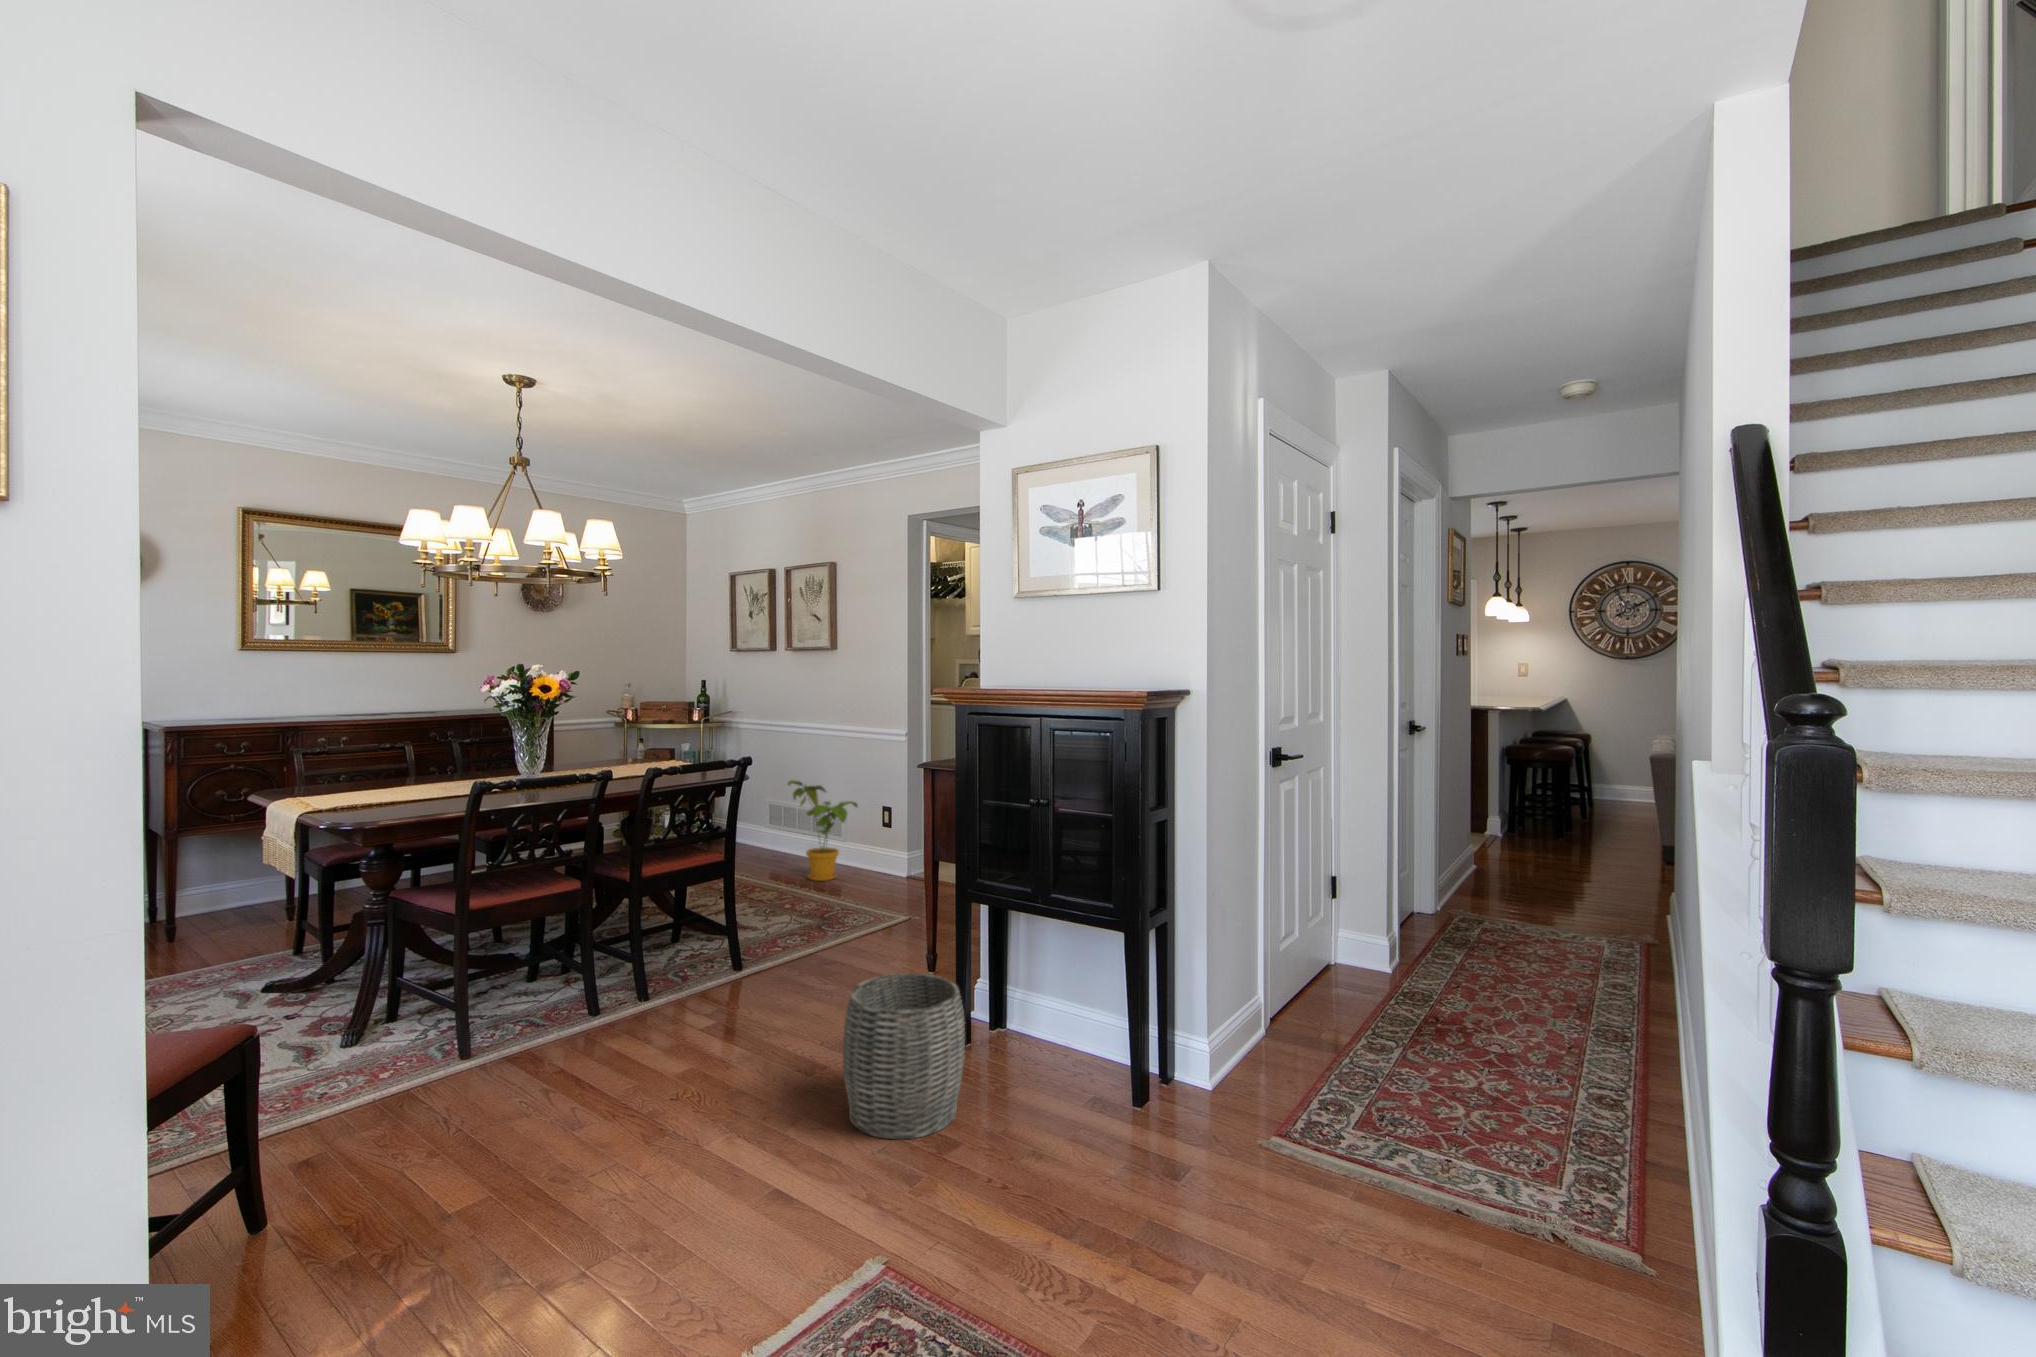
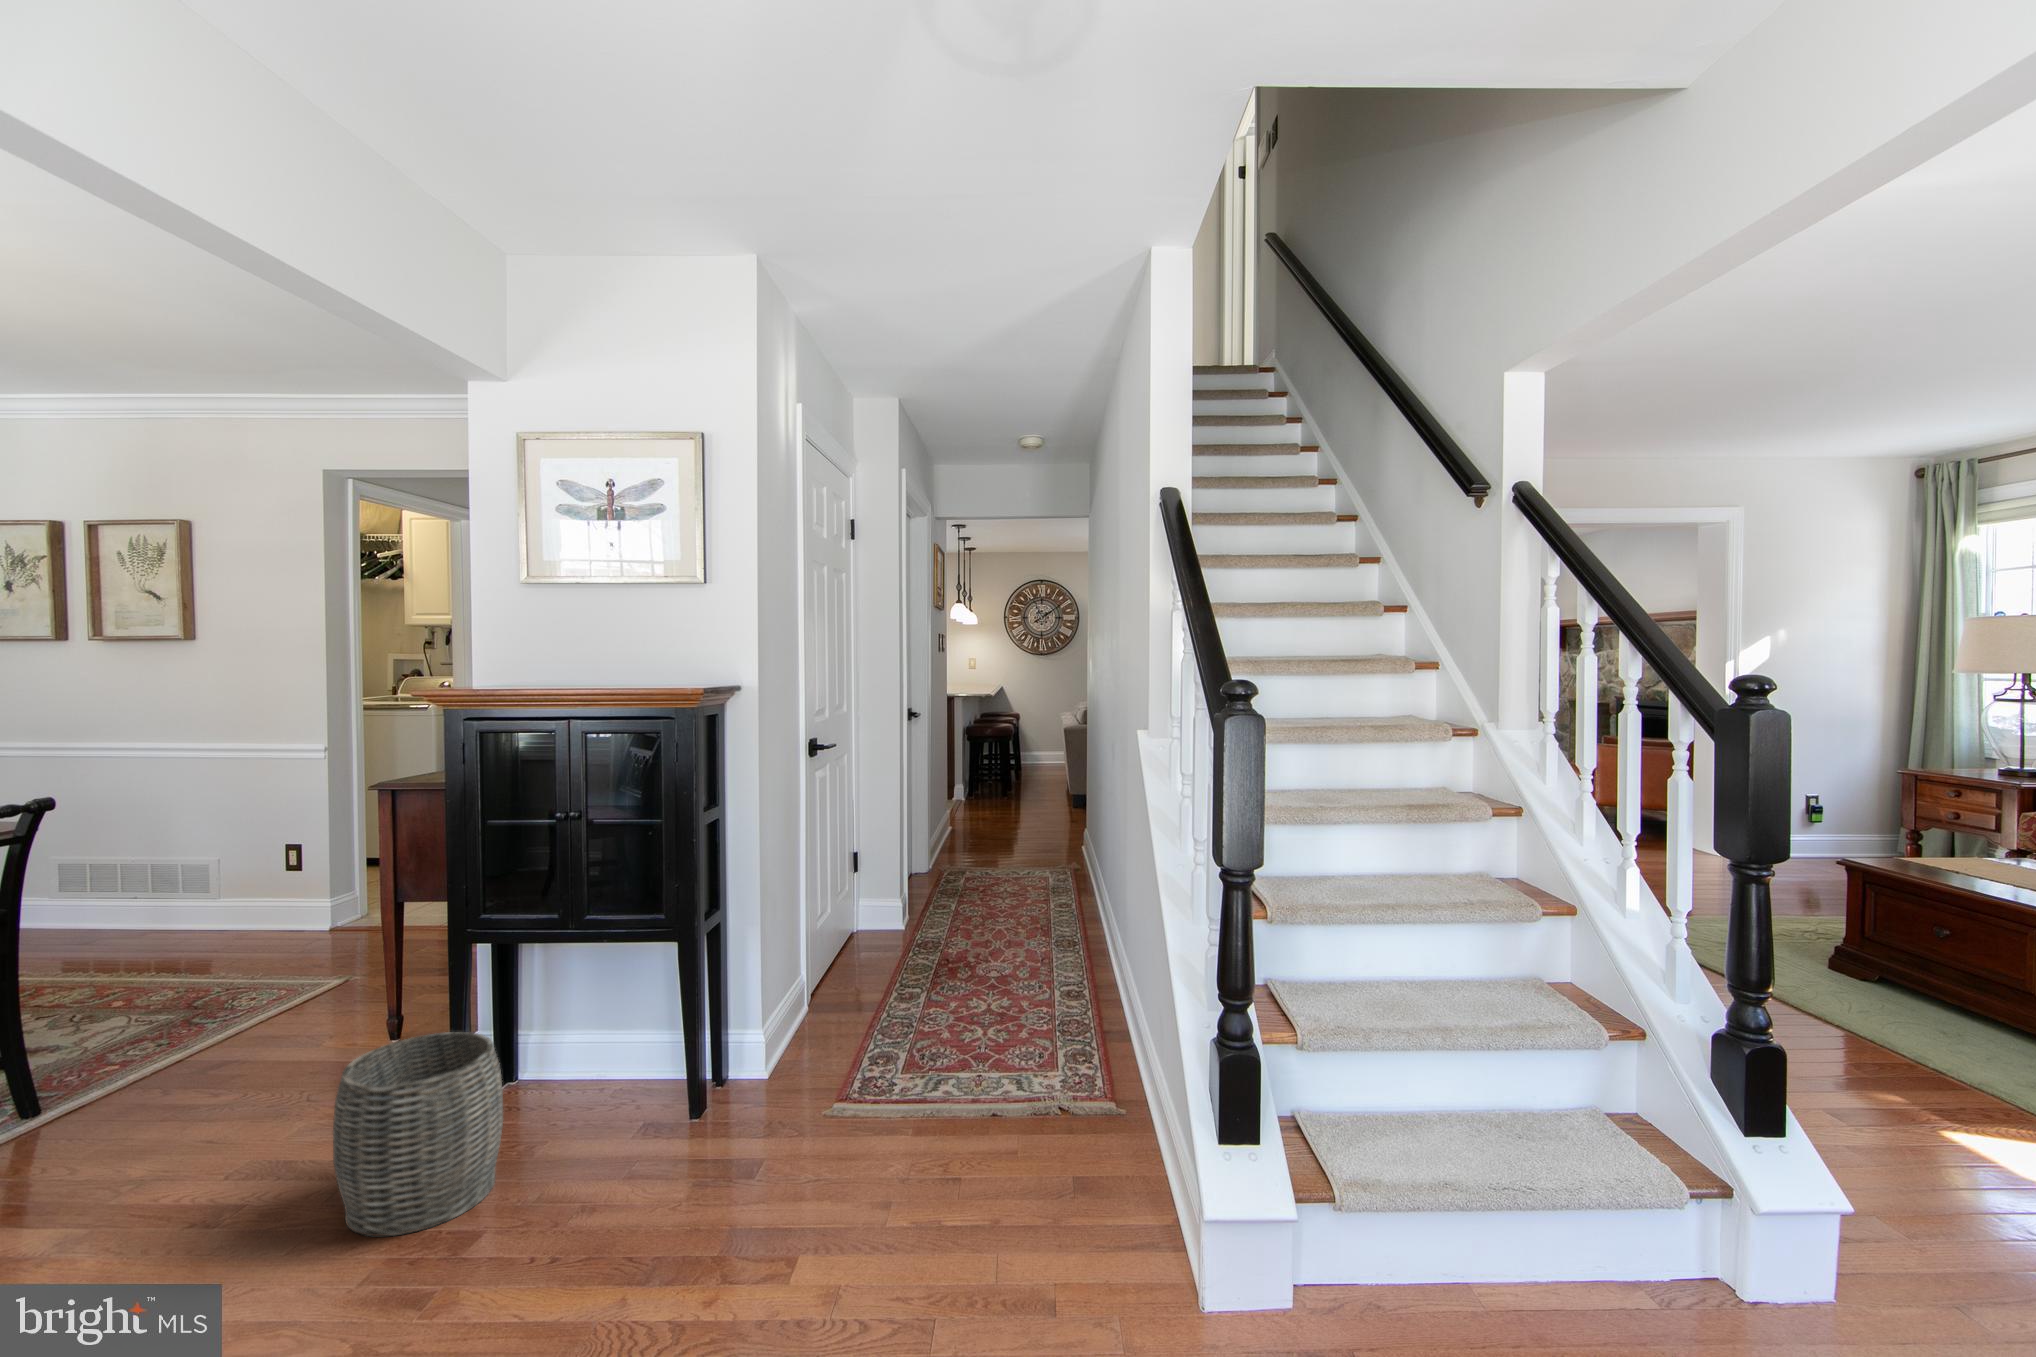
house plant: present [788,780,858,881] -> none [100,818,228,953]

